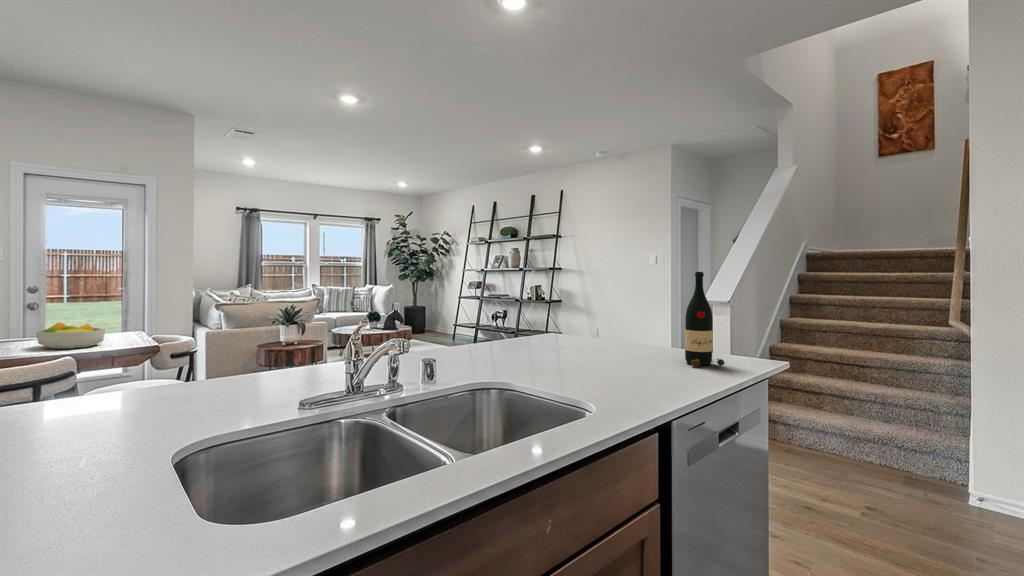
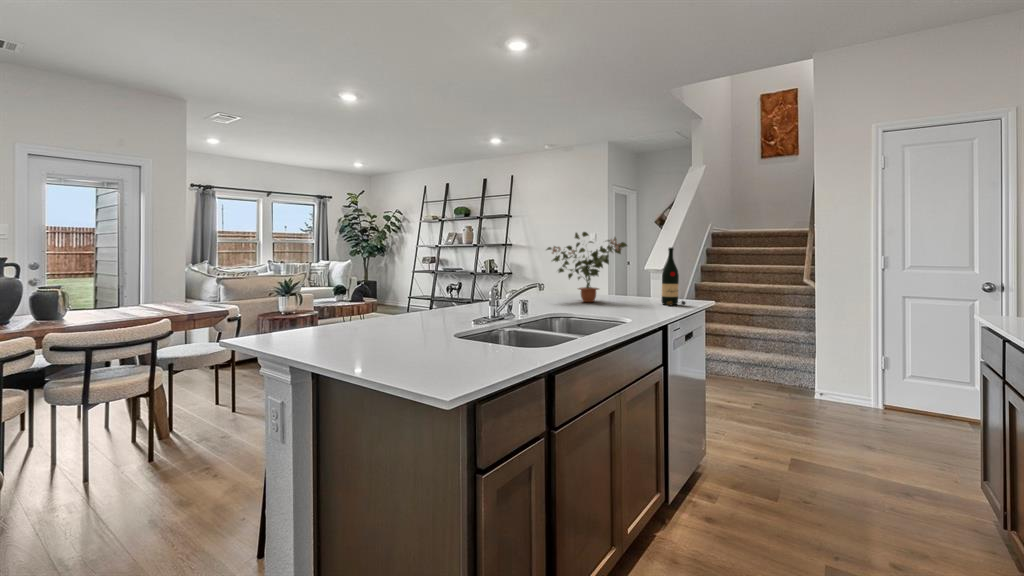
potted plant: none [512,248,630,354] -> present [547,232,627,302]
fruit bowl: present [36,322,105,349] -> none [102,293,163,316]

